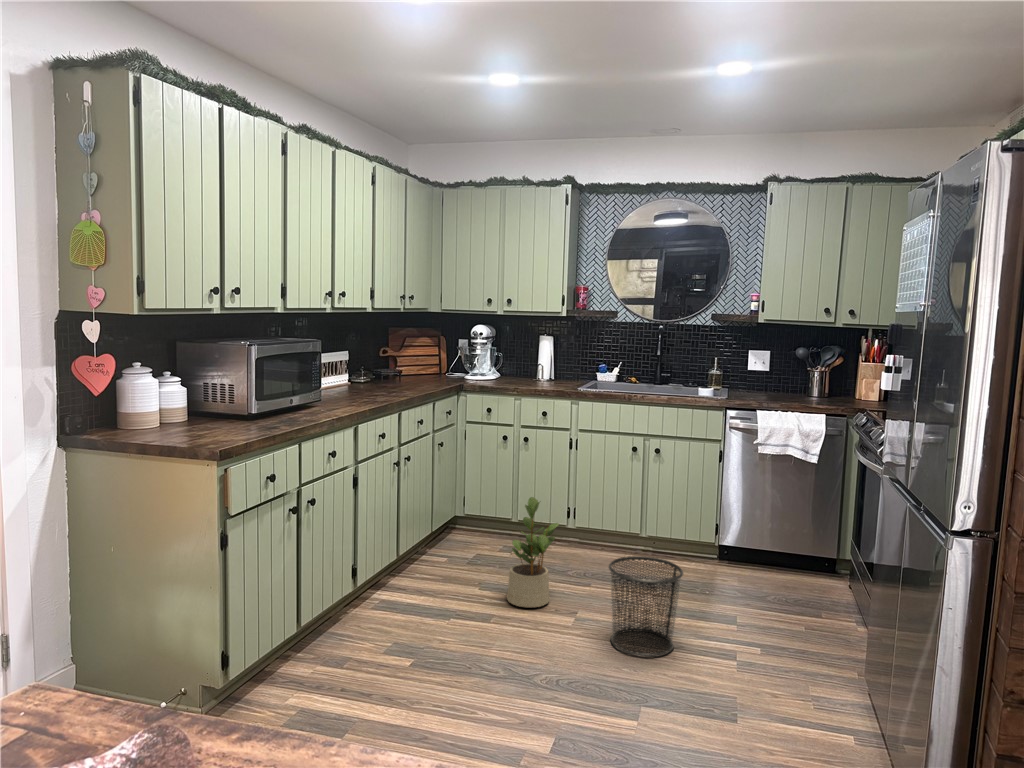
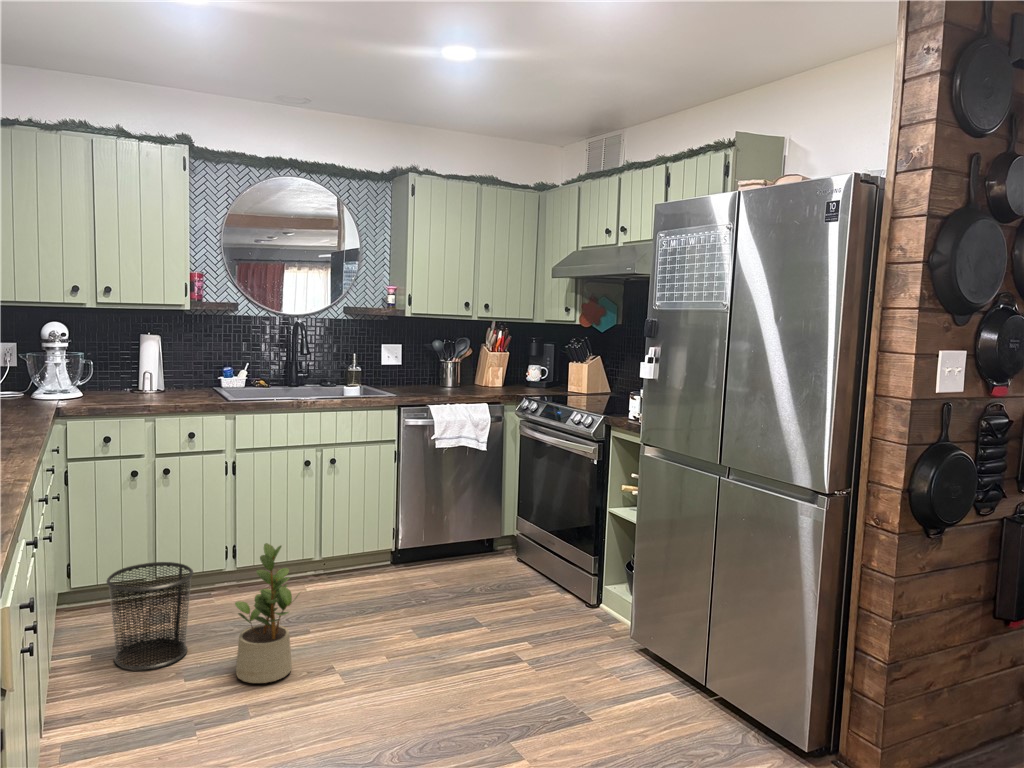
waste bin: present [609,556,683,657] -> present [107,562,193,670]

